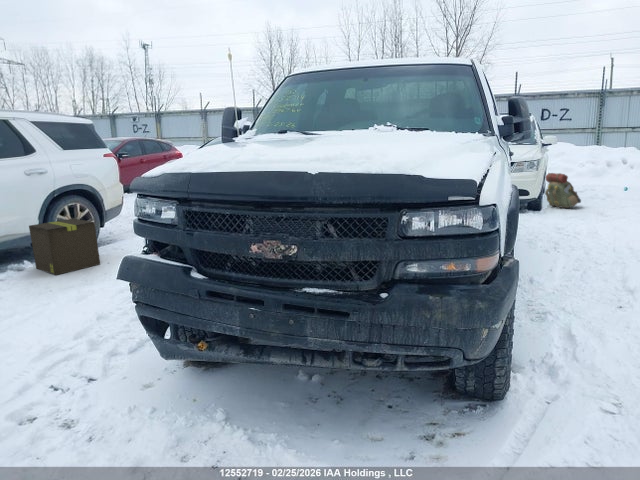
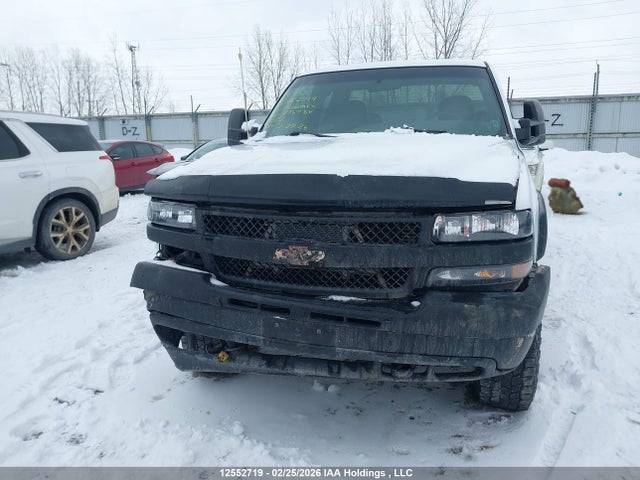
cardboard box: present [29,219,100,275] -> none [23,223,97,281]

